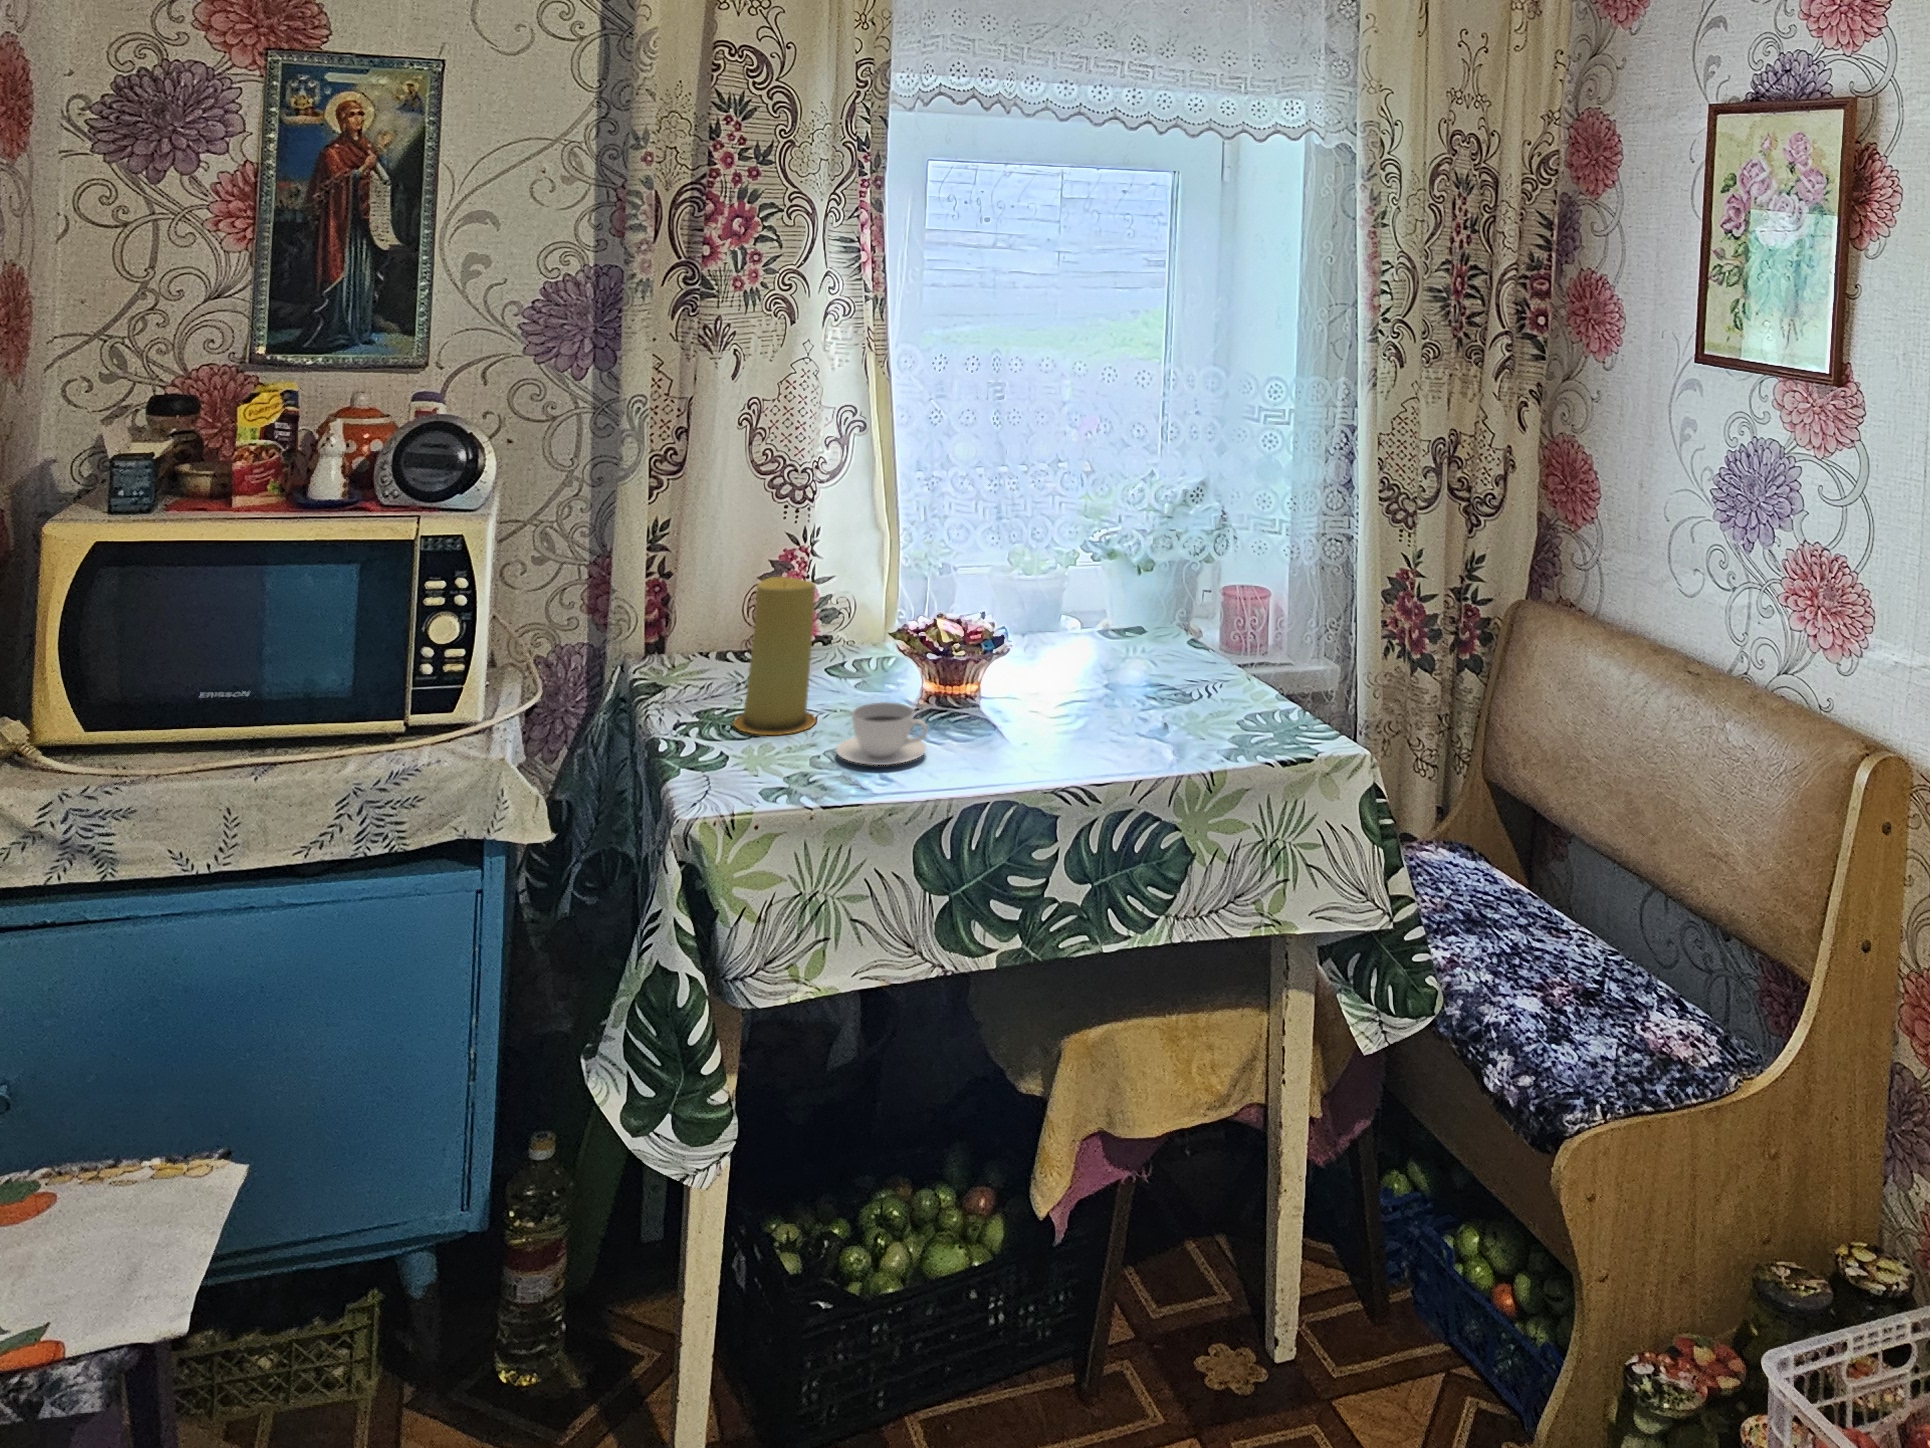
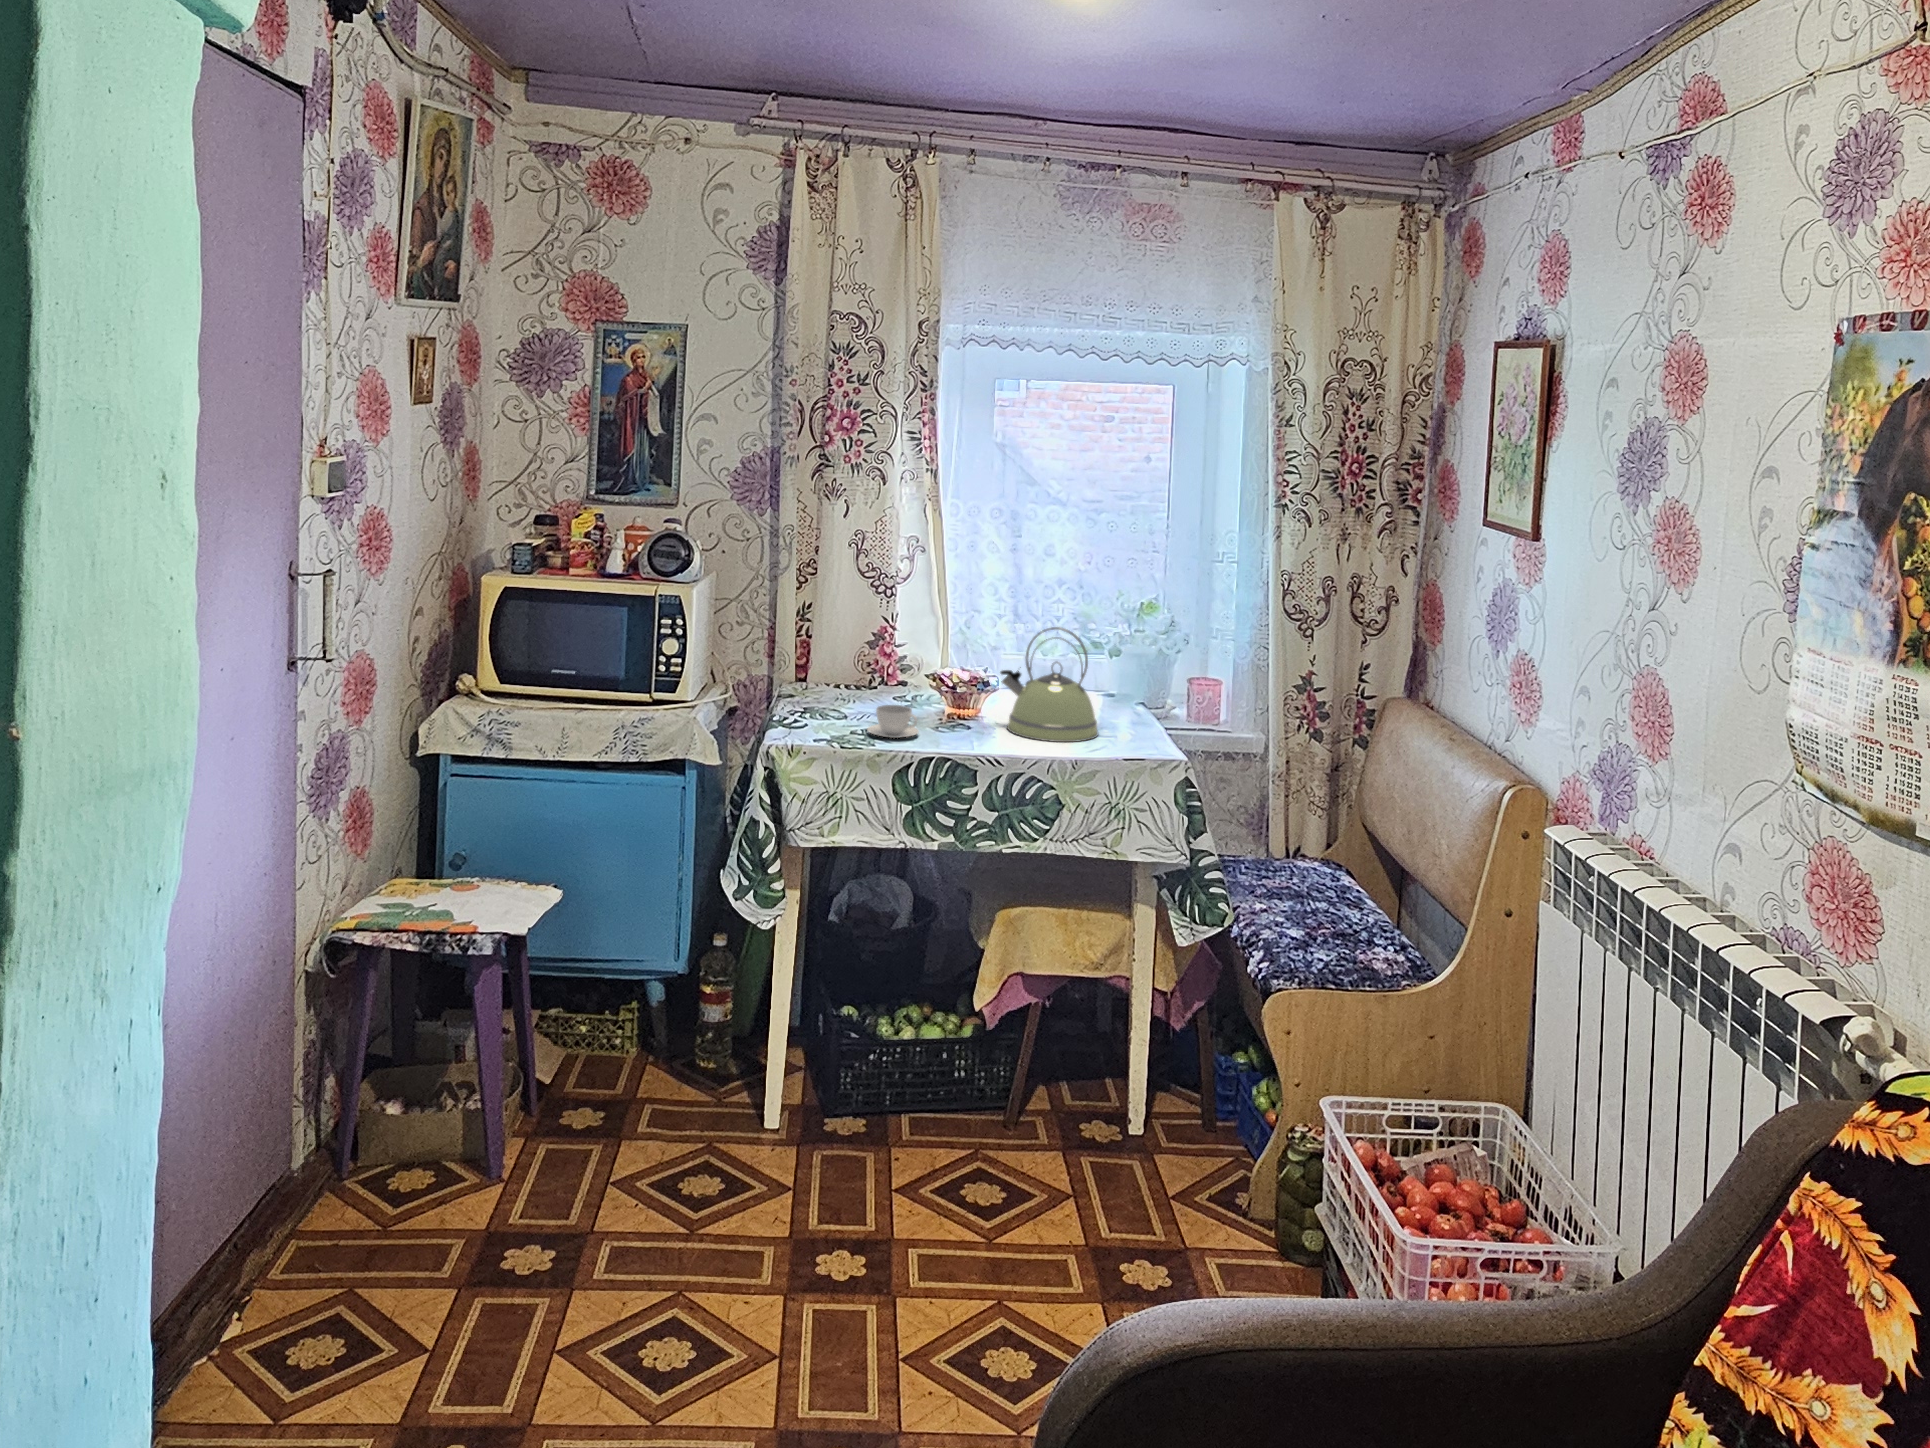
kettle: none [1033,546,1195,736] -> present [1000,627,1098,742]
candle: present [733,577,816,735] -> none [821,631,868,720]

